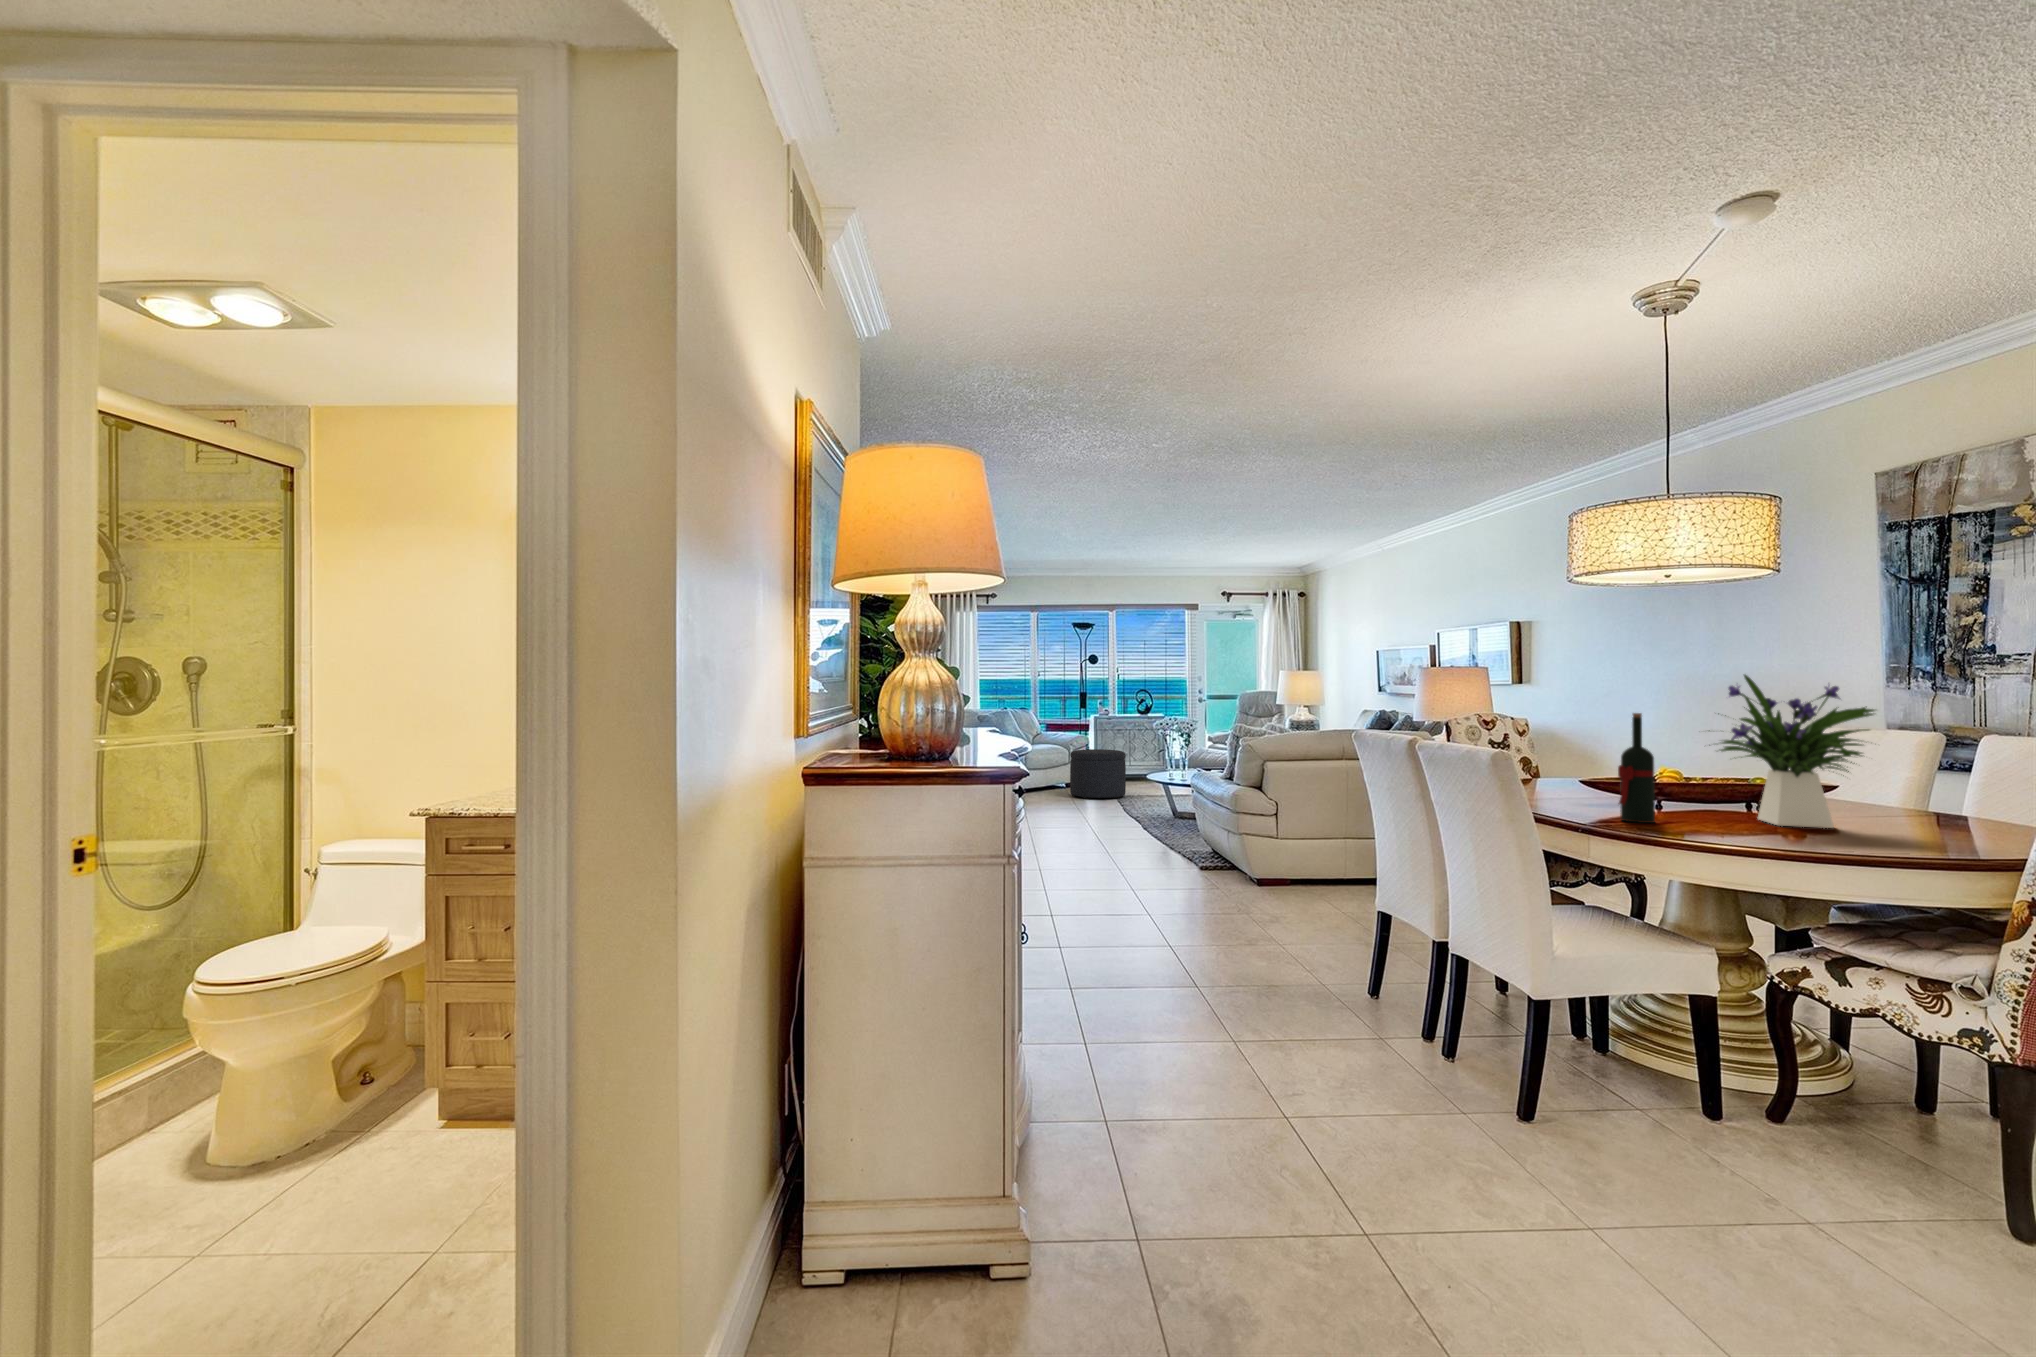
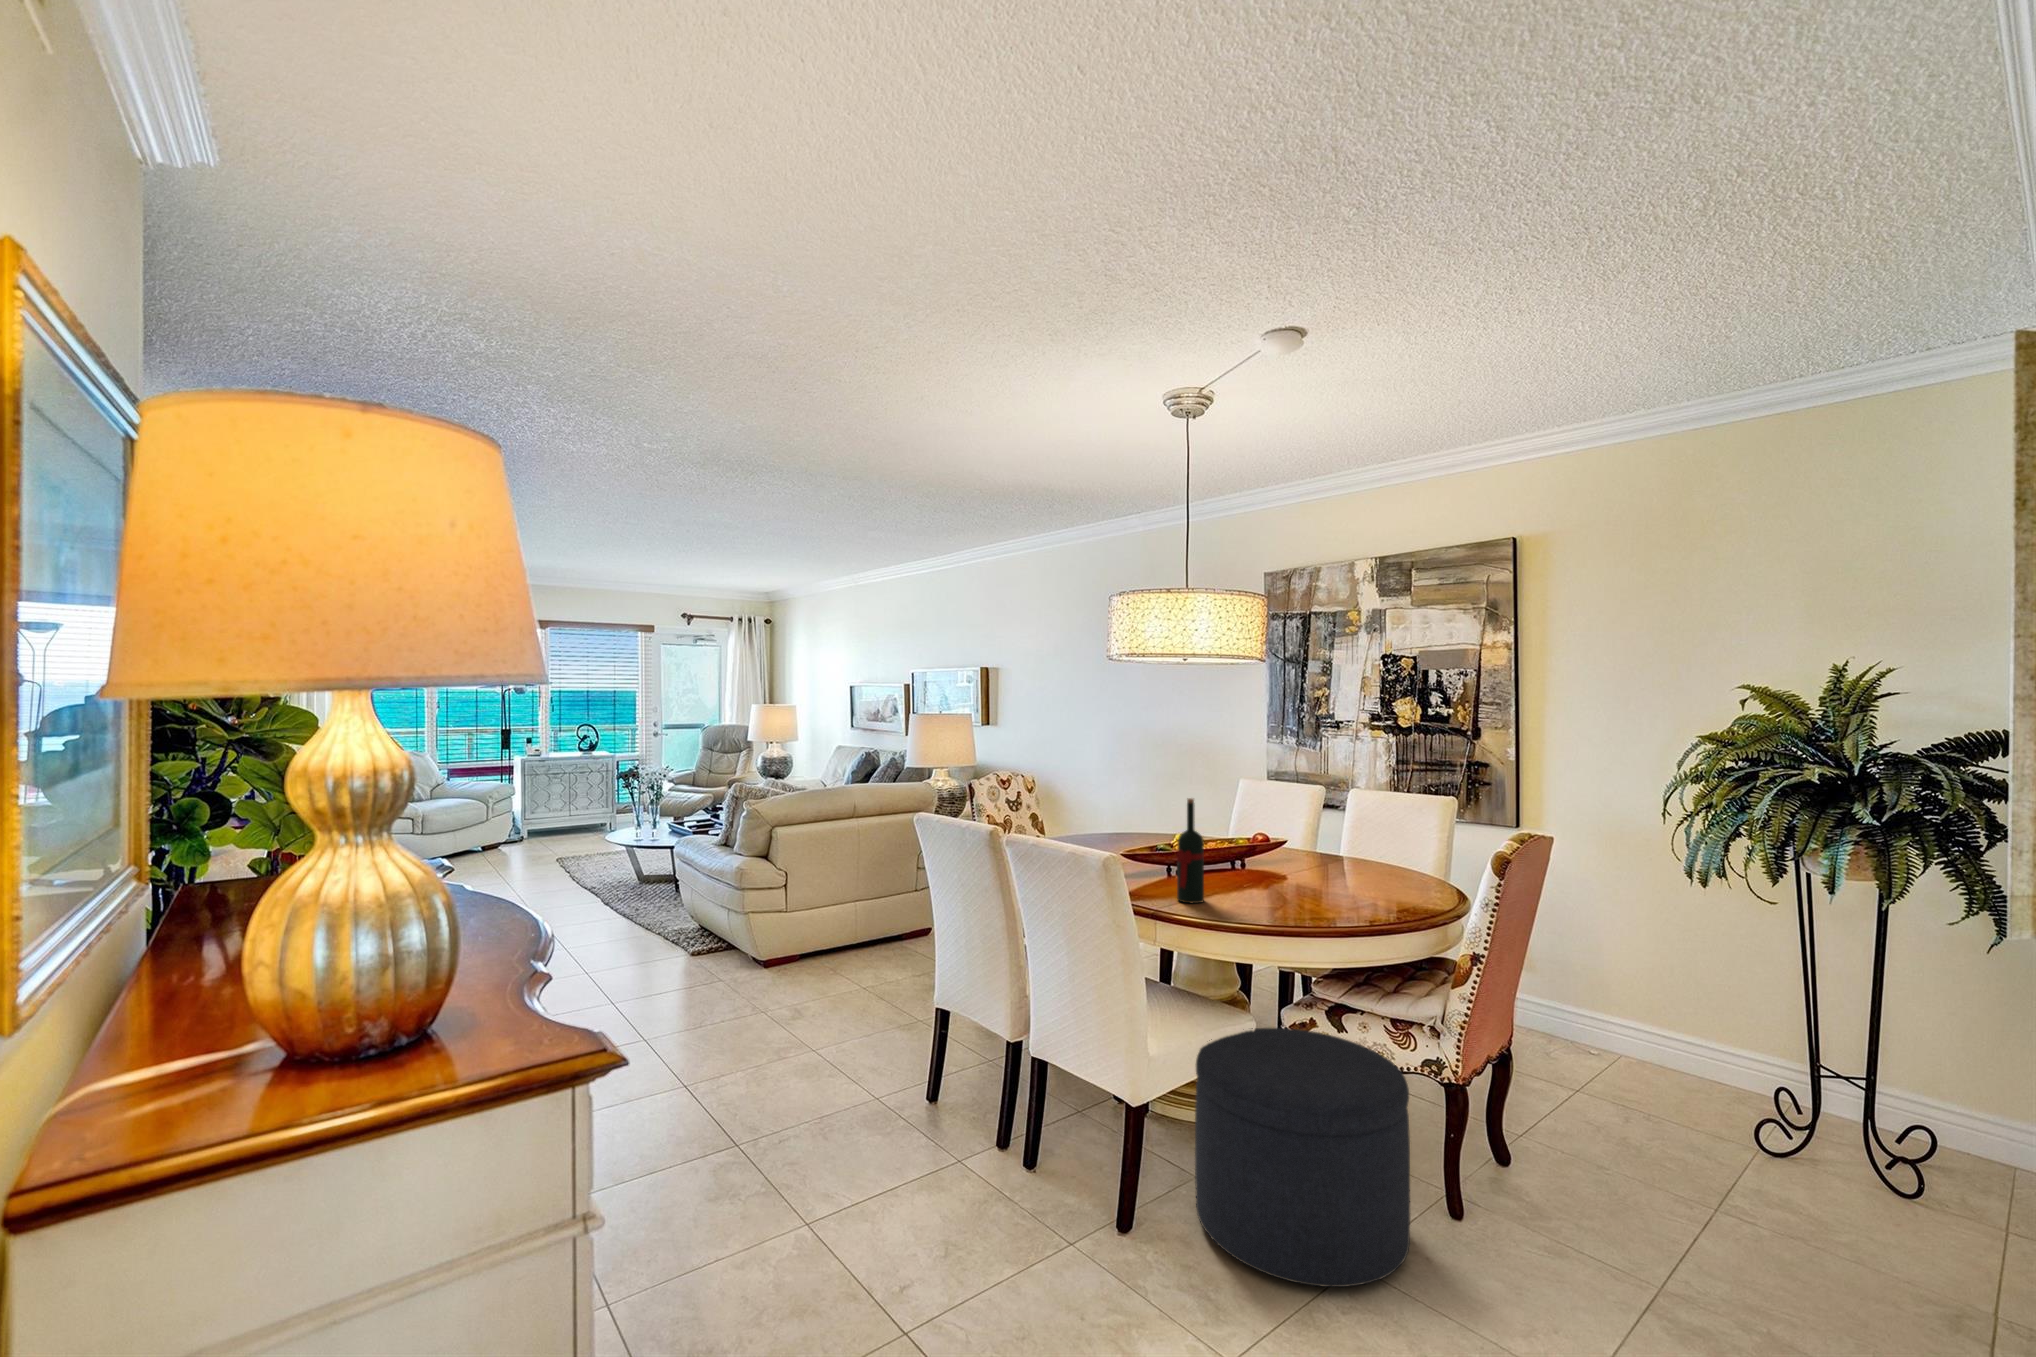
flower arrangement: present [1709,675,1875,828] -> none [1226,761,1356,893]
ottoman: present [1070,749,1126,798] -> present [1195,1028,1410,1287]

